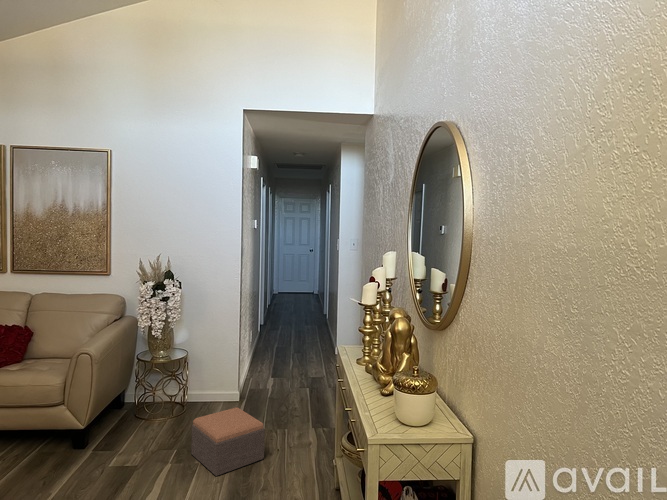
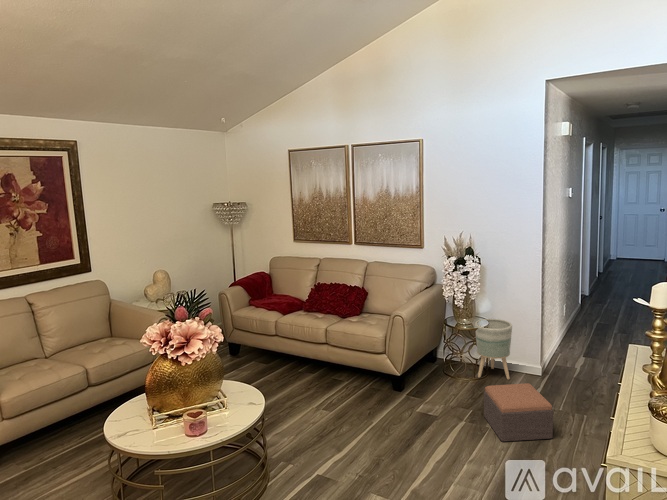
planter: none [173,348,213,415] -> present [475,319,512,379]

